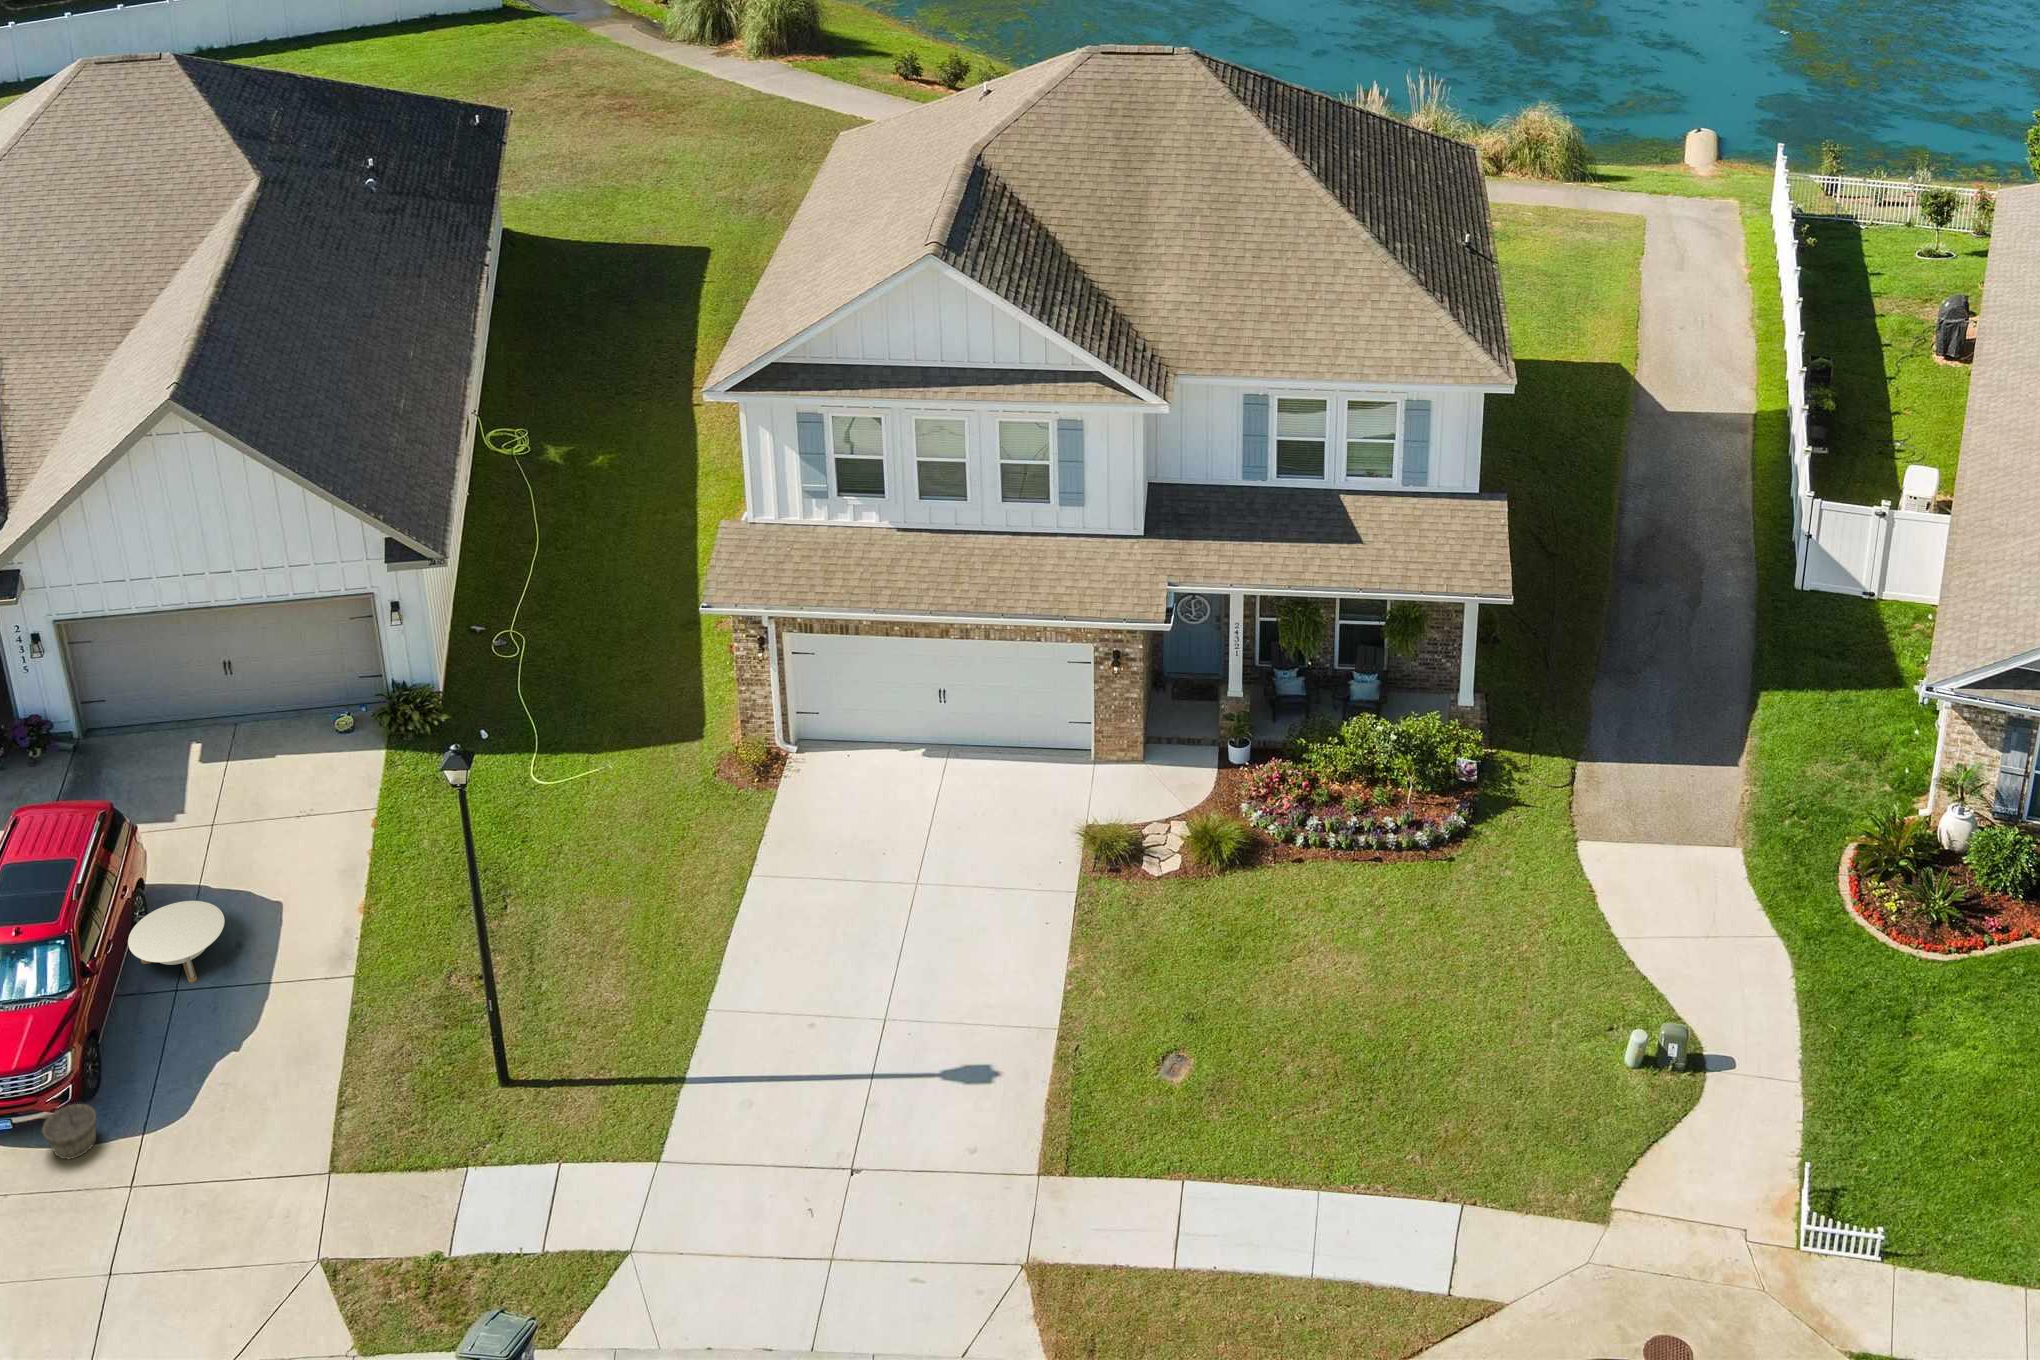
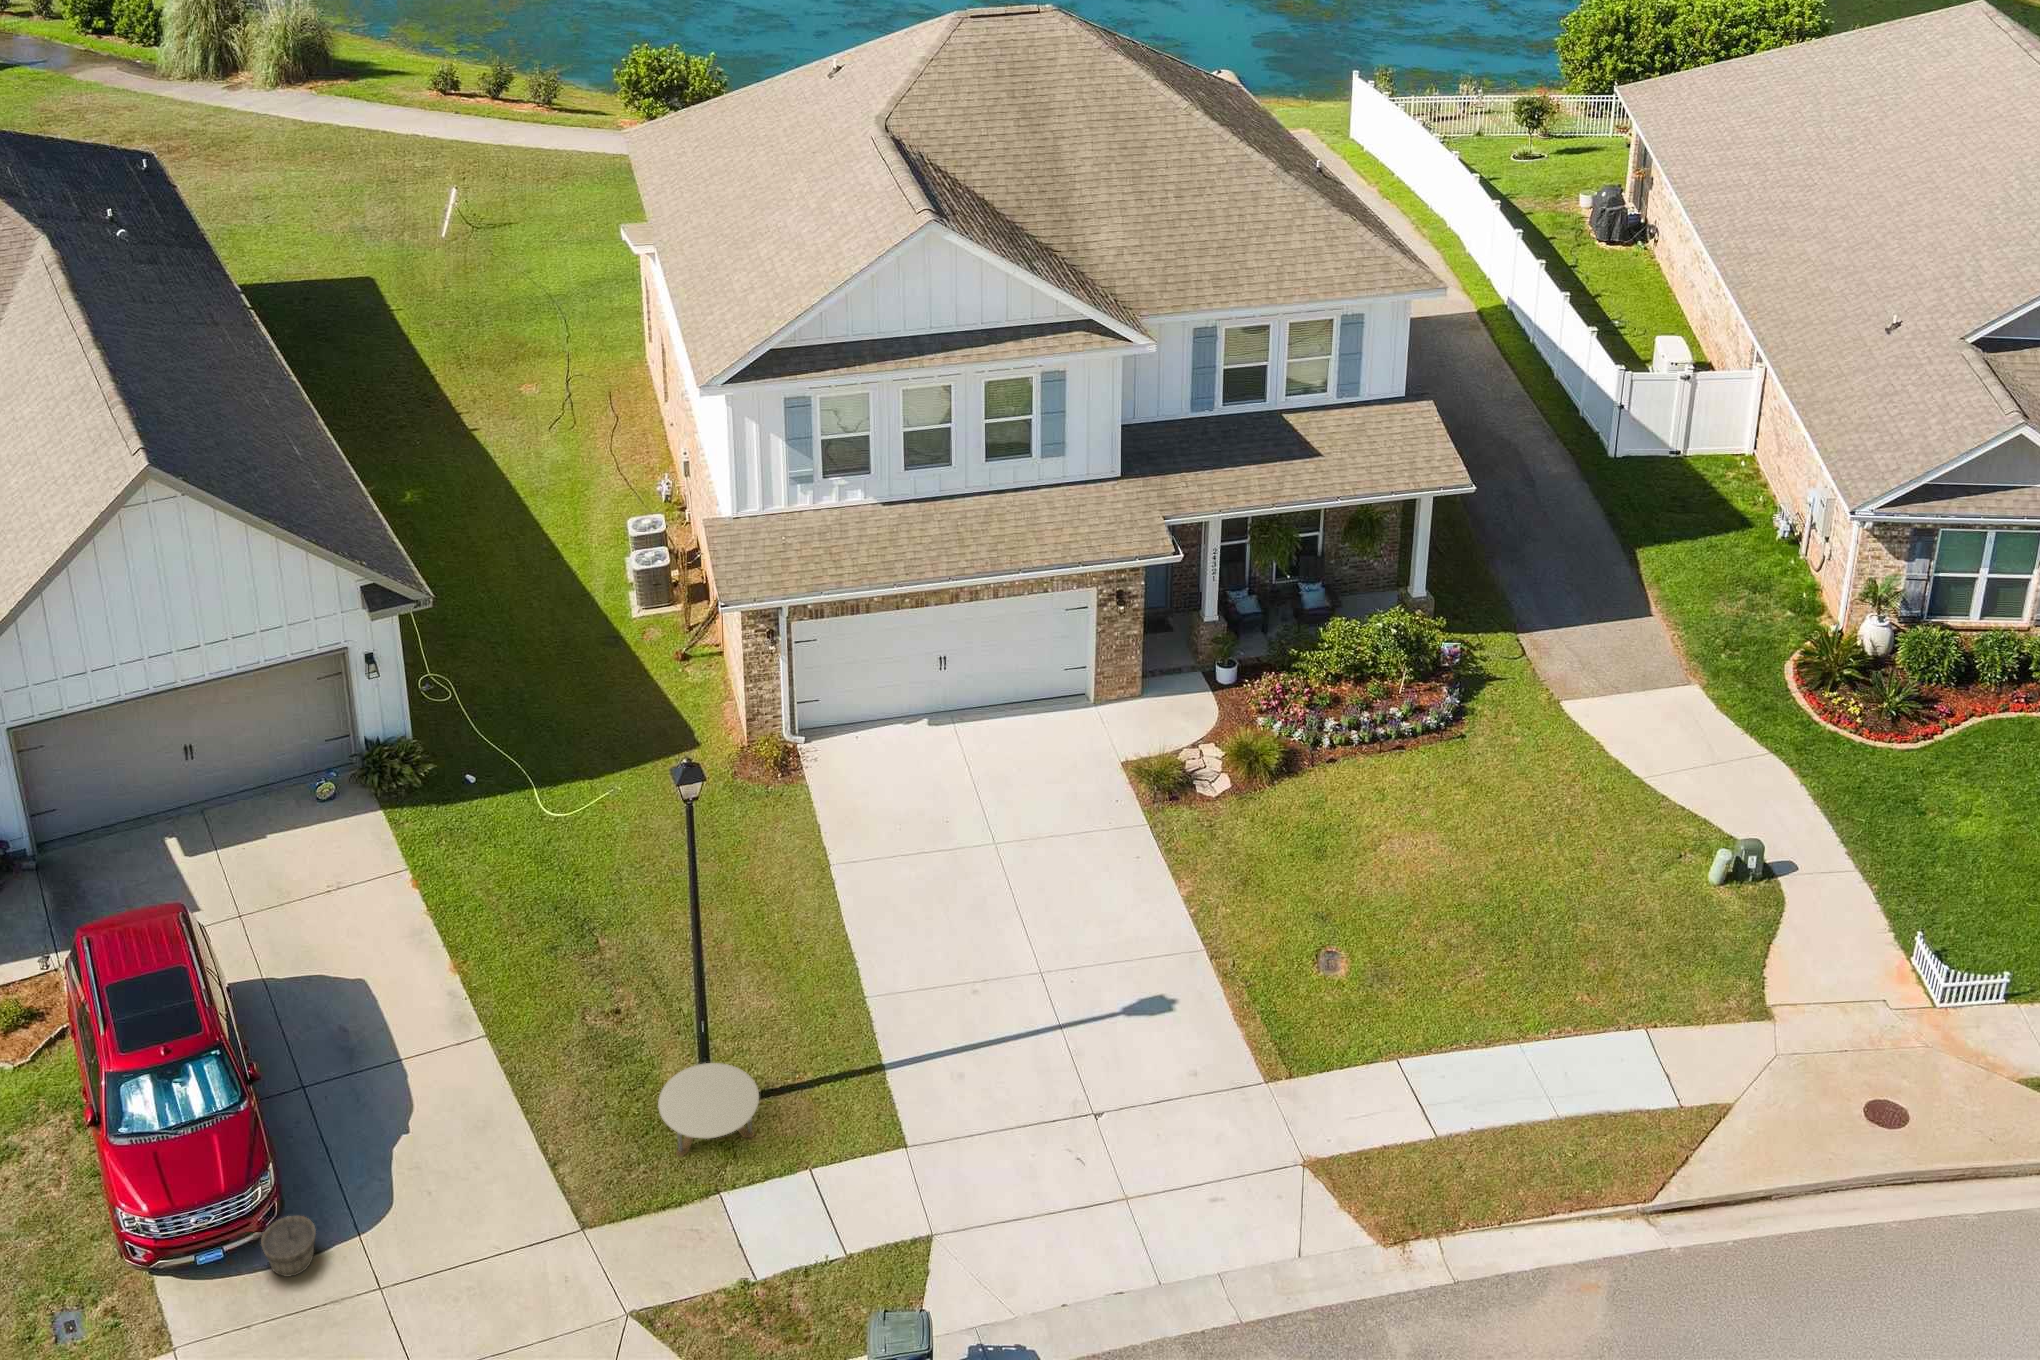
round table: present [128,901,225,983] -> present [658,1063,759,1157]

